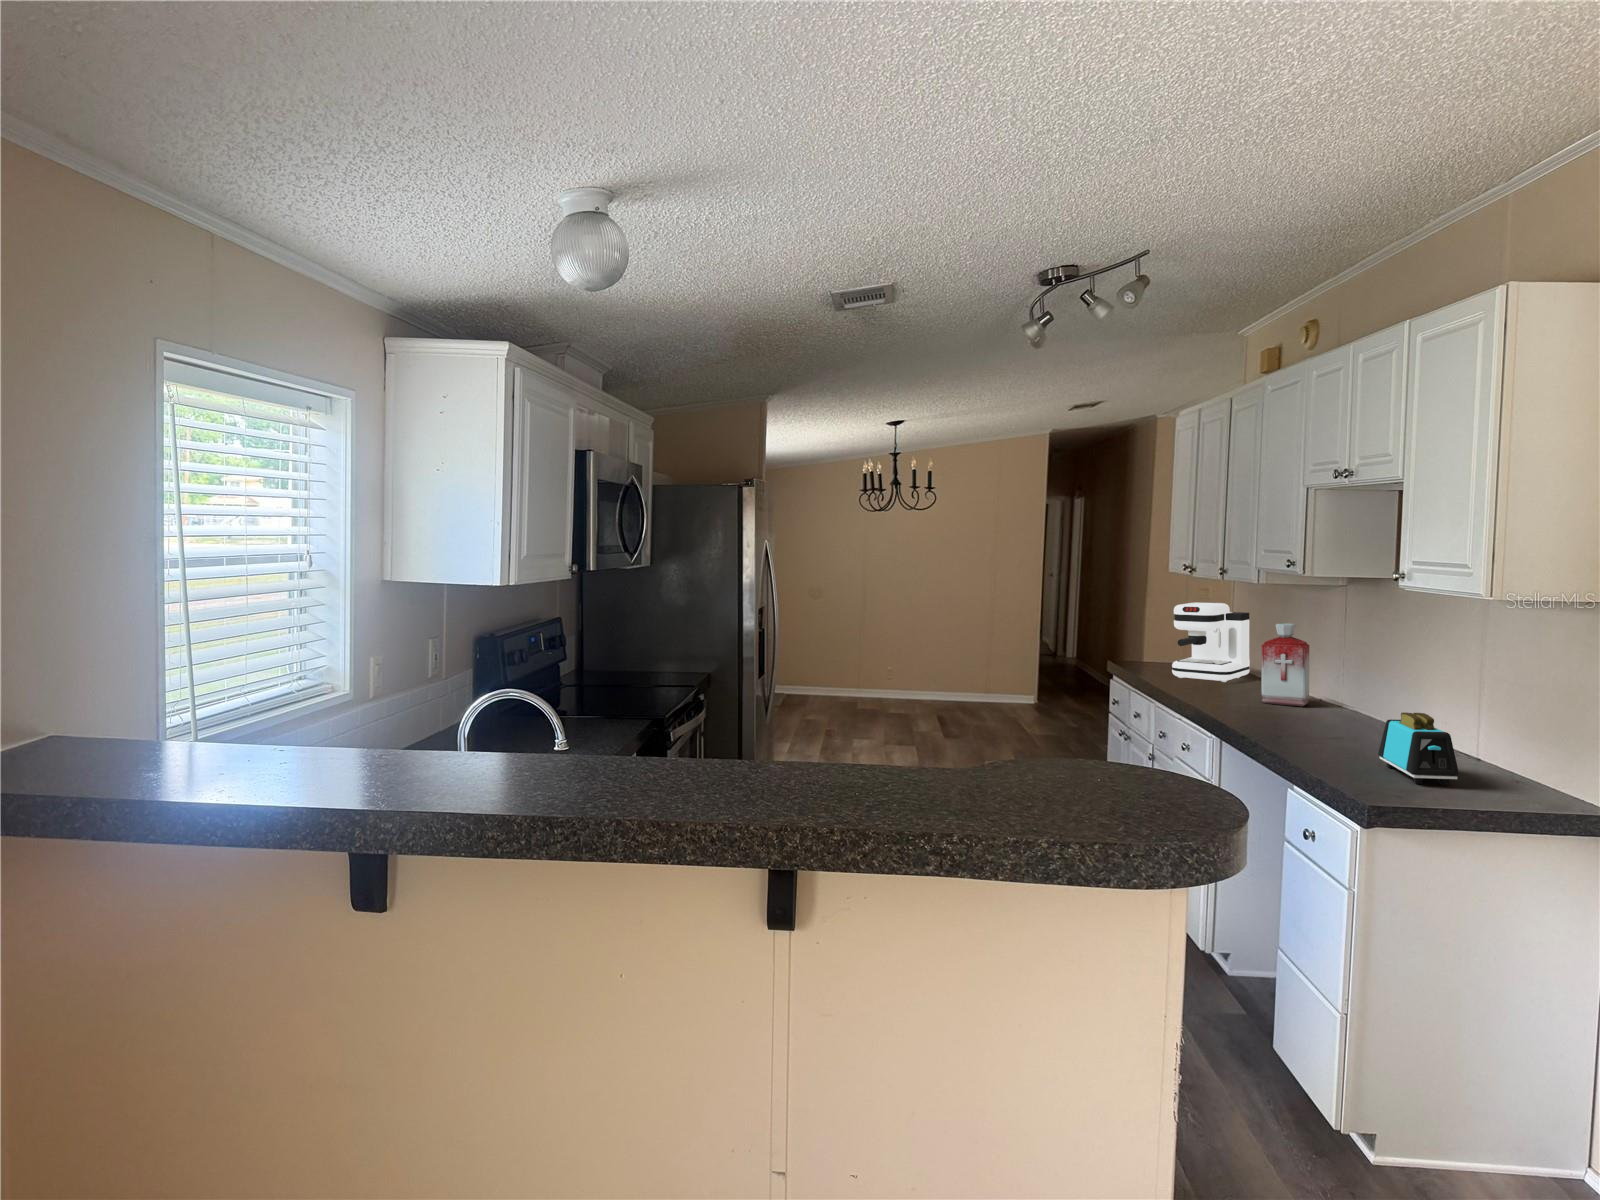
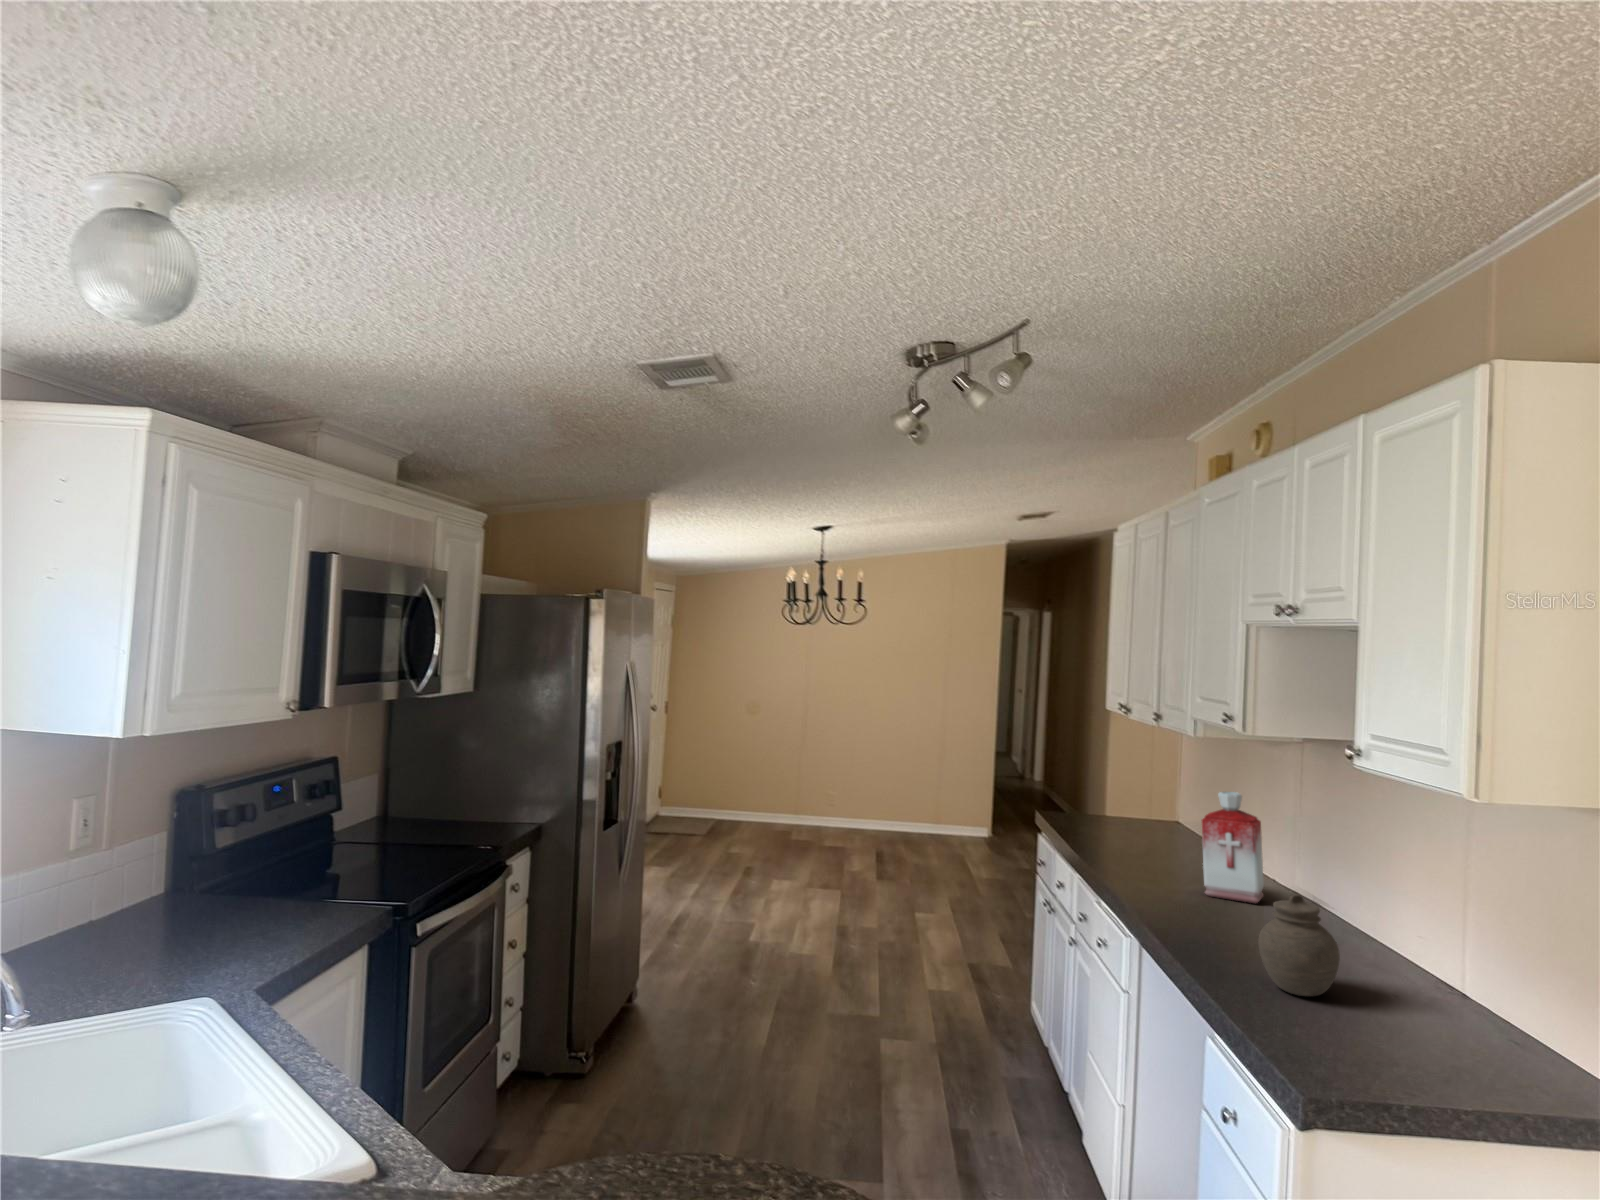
coffee maker: present [1172,603,1250,682] -> none [1100,753,1194,857]
jar: none [1309,681,1369,750] -> present [1258,894,1340,996]
toaster: present [1378,712,1459,785] -> none [1355,958,1474,1081]

